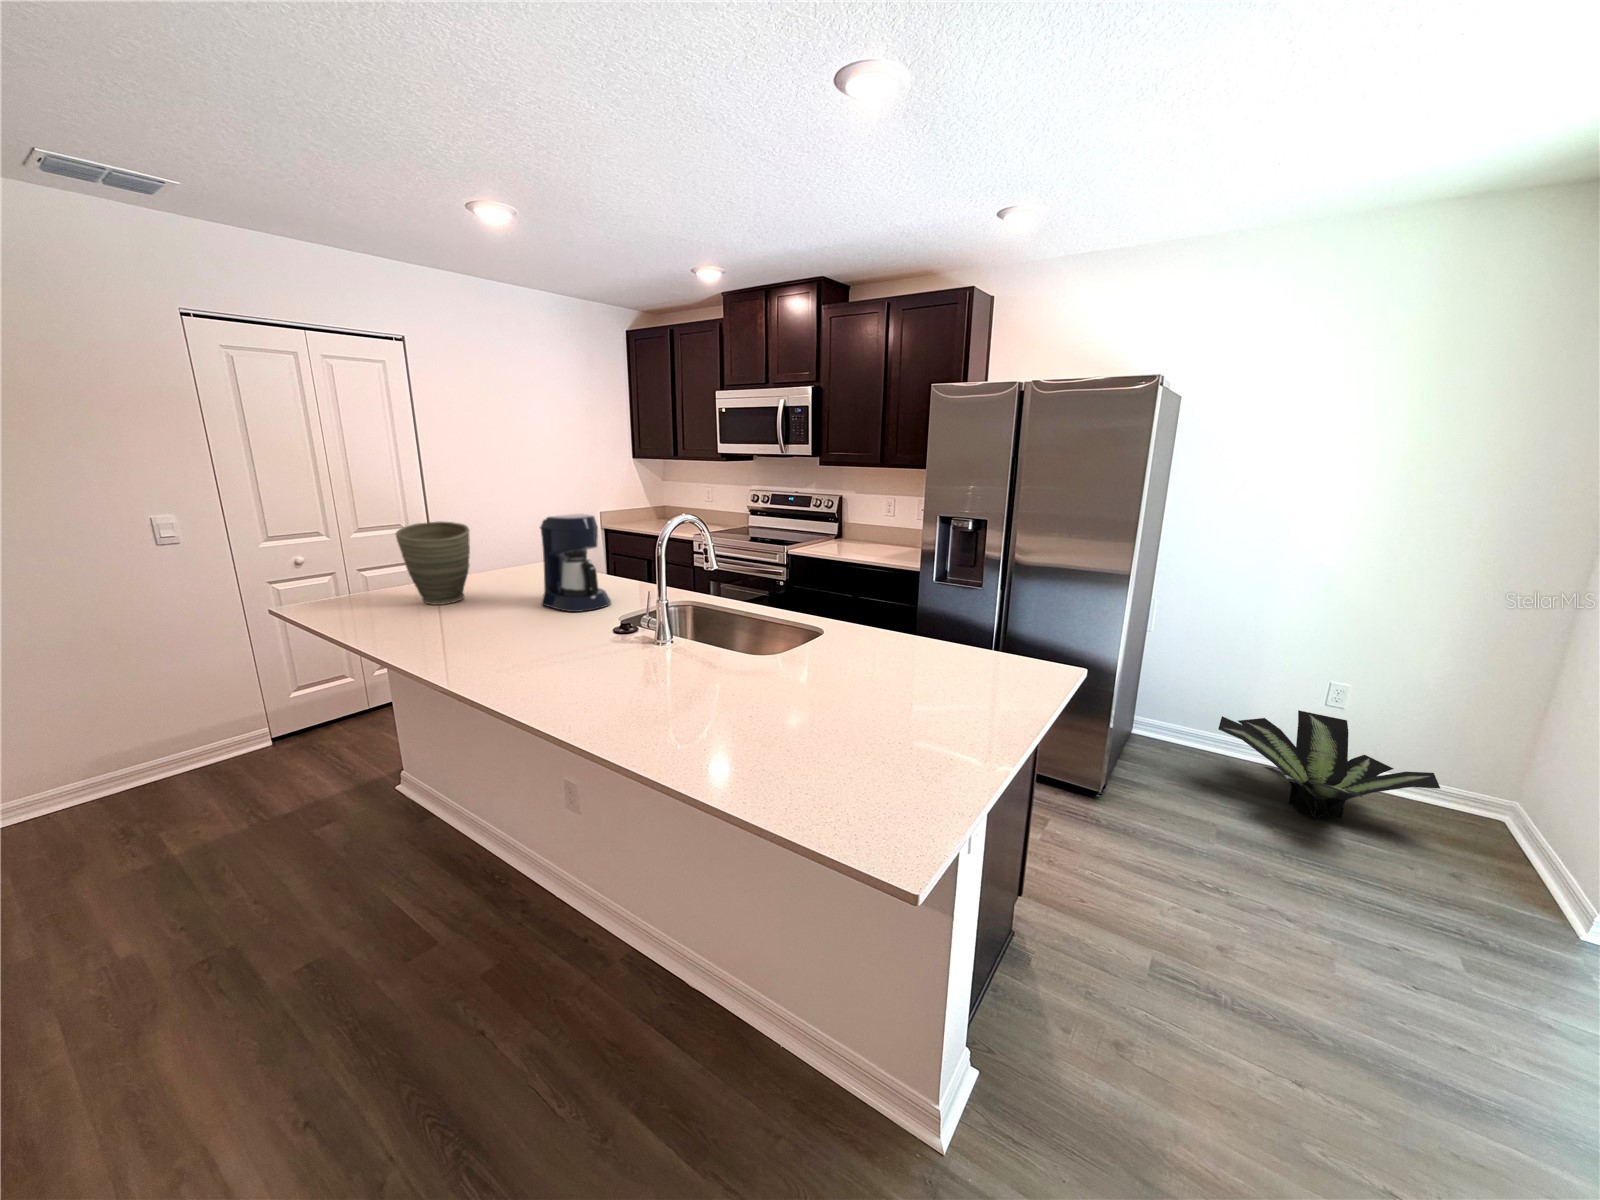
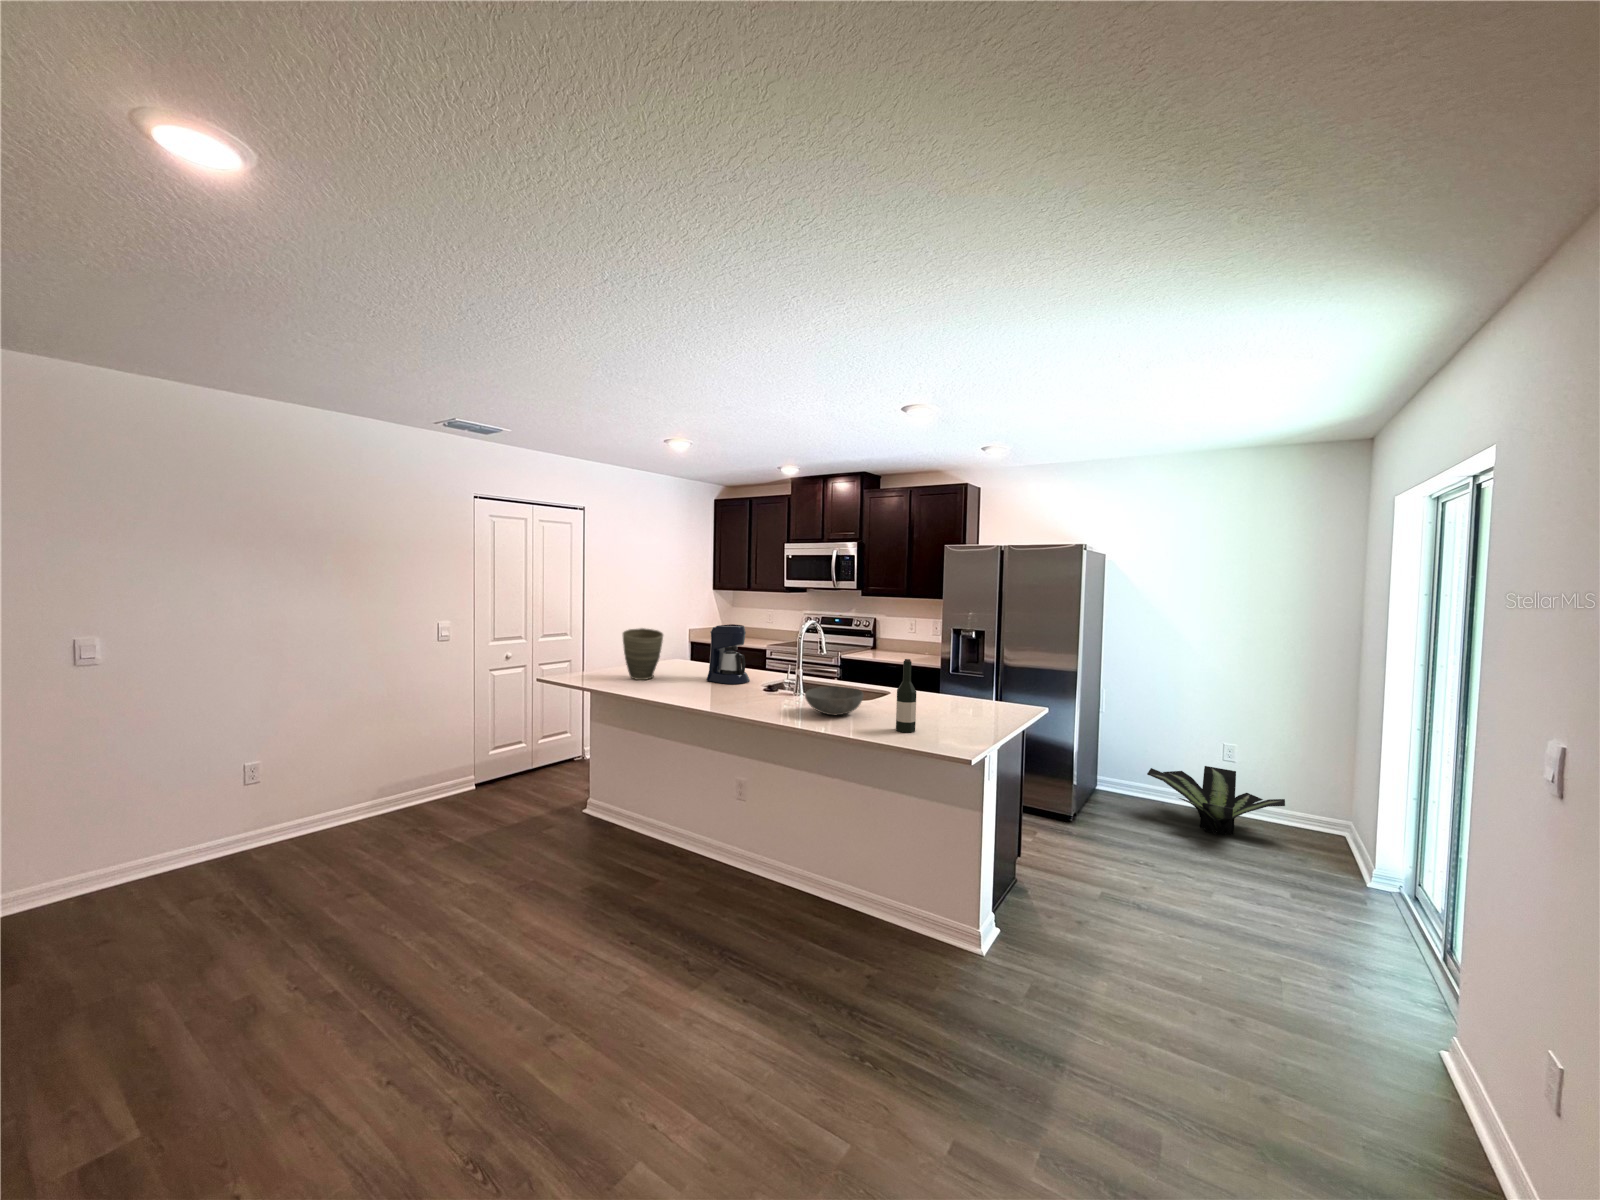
wine bottle: none [791,599,831,753] -> present [896,659,916,733]
bowl: none [636,633,749,696] -> present [805,686,864,715]

